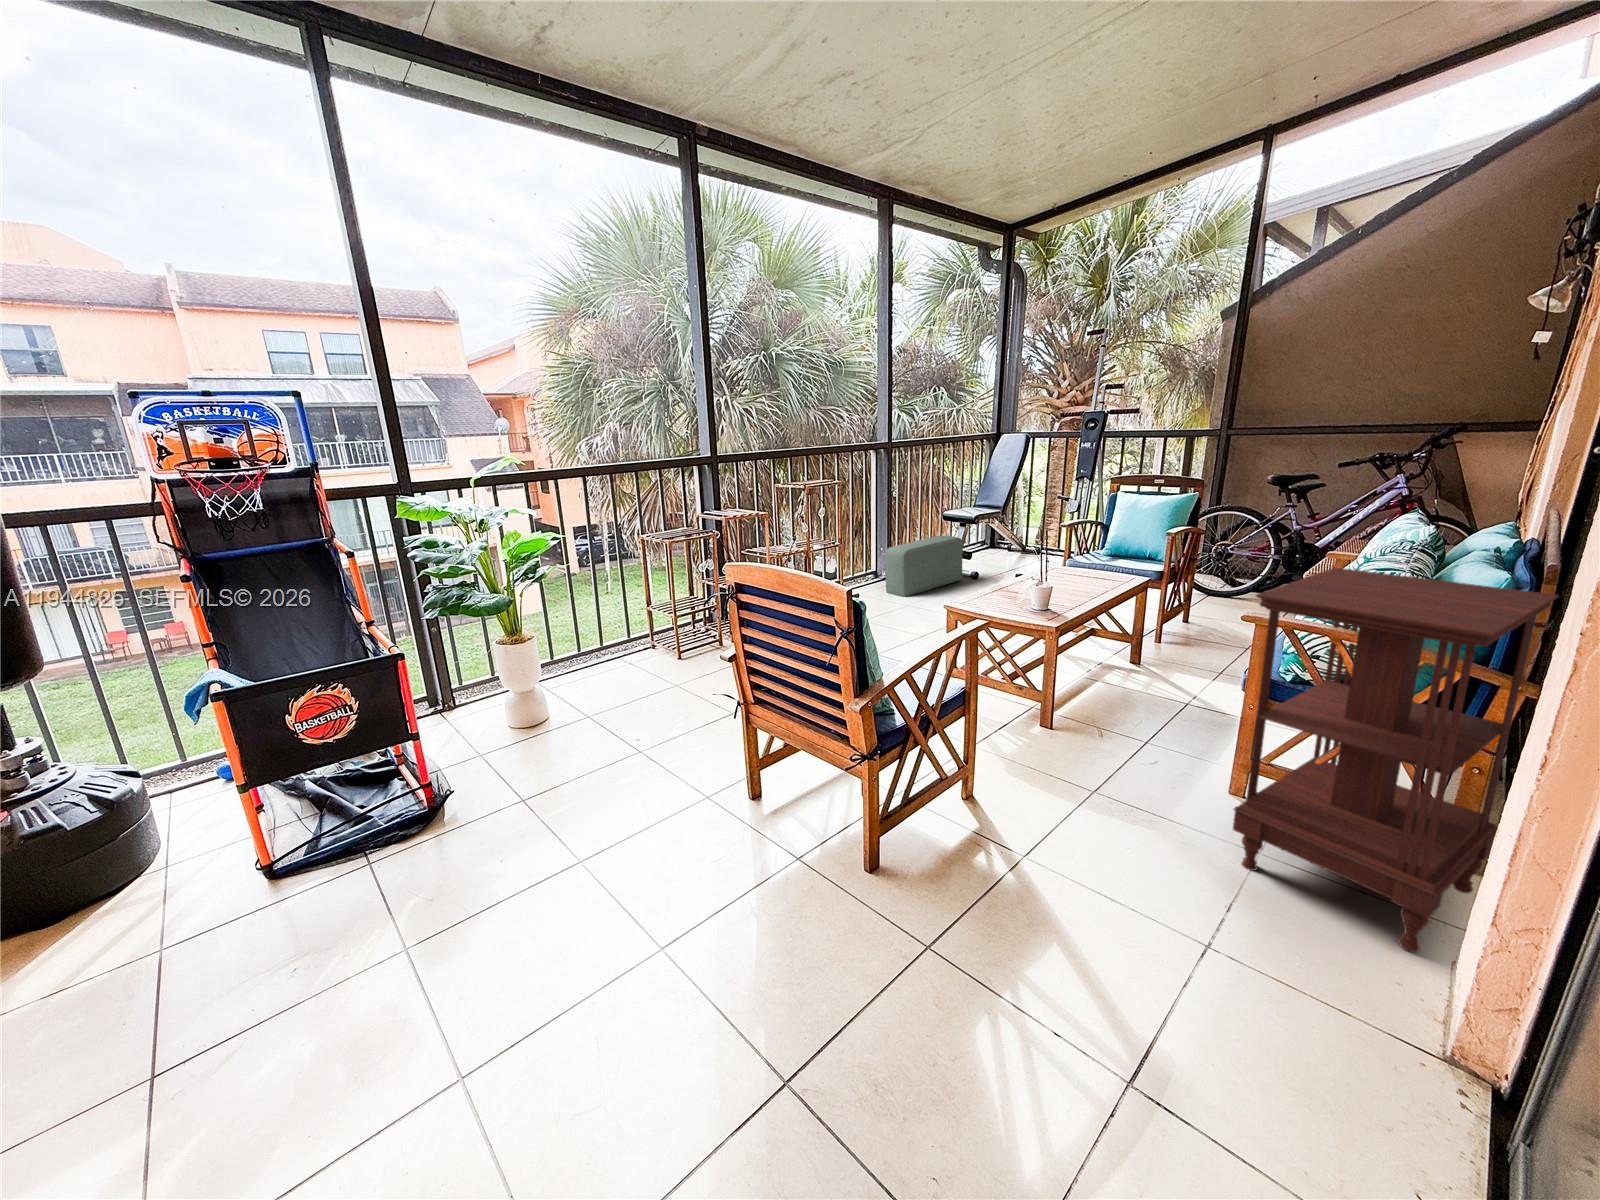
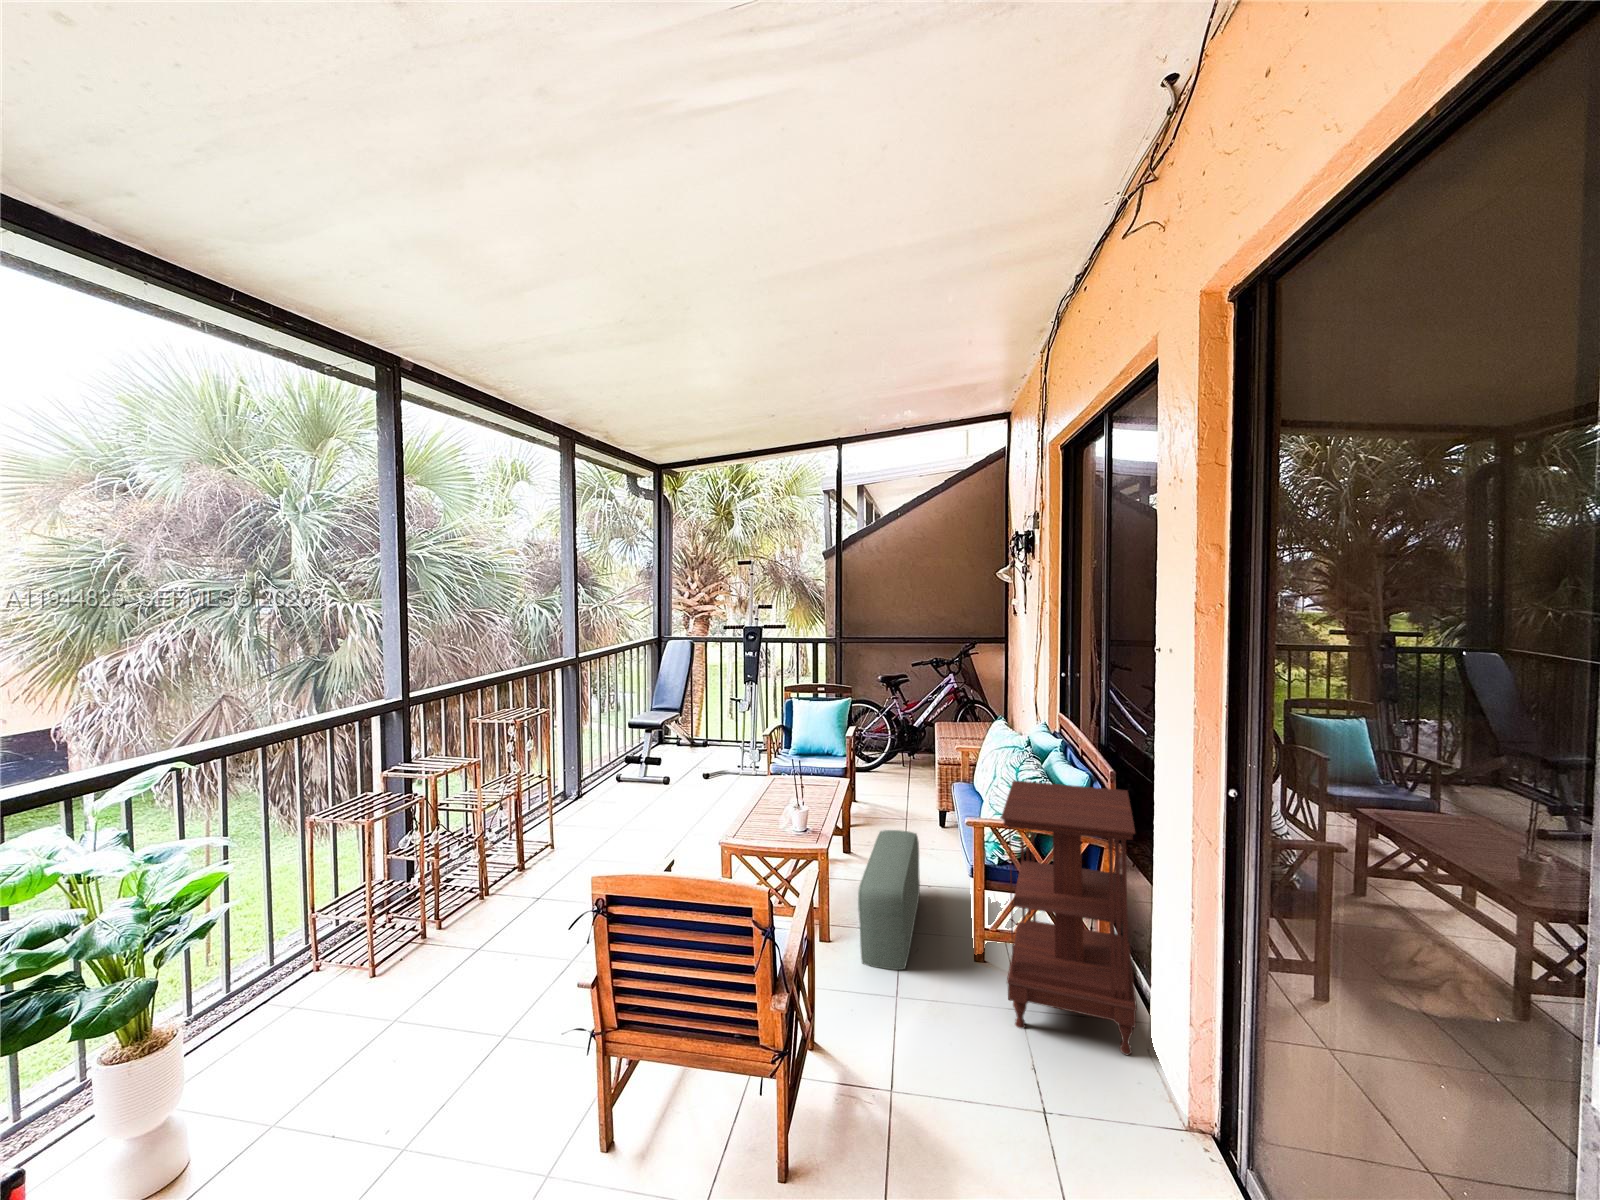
pouf: present [885,536,963,597] -> present [858,830,920,970]

